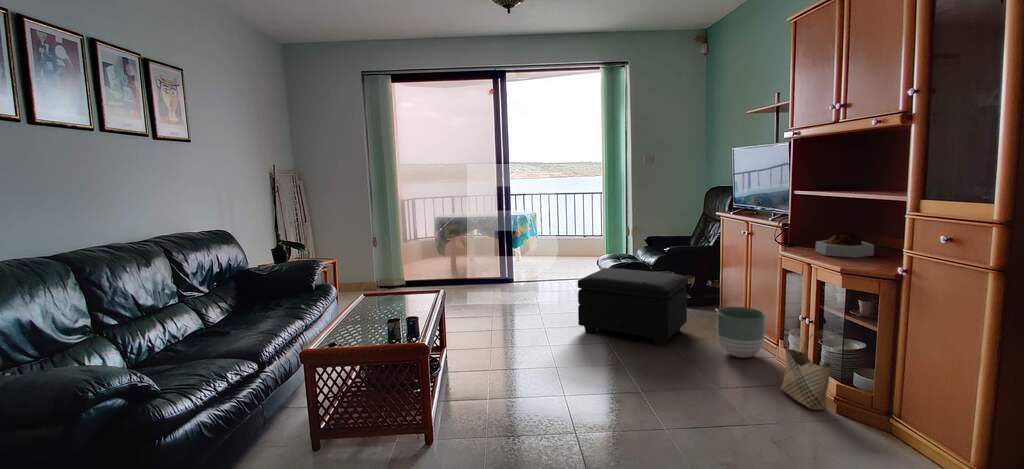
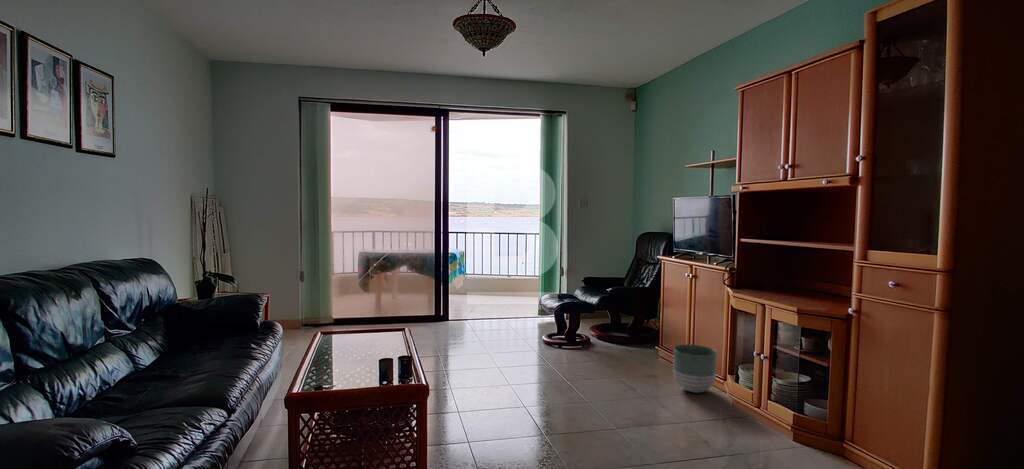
decorative bowl: present [815,233,874,258] -> none [764,276,814,299]
footstool: present [578,268,687,346] -> none [537,308,639,383]
woven basket: present [781,332,833,410] -> none [741,366,791,438]

